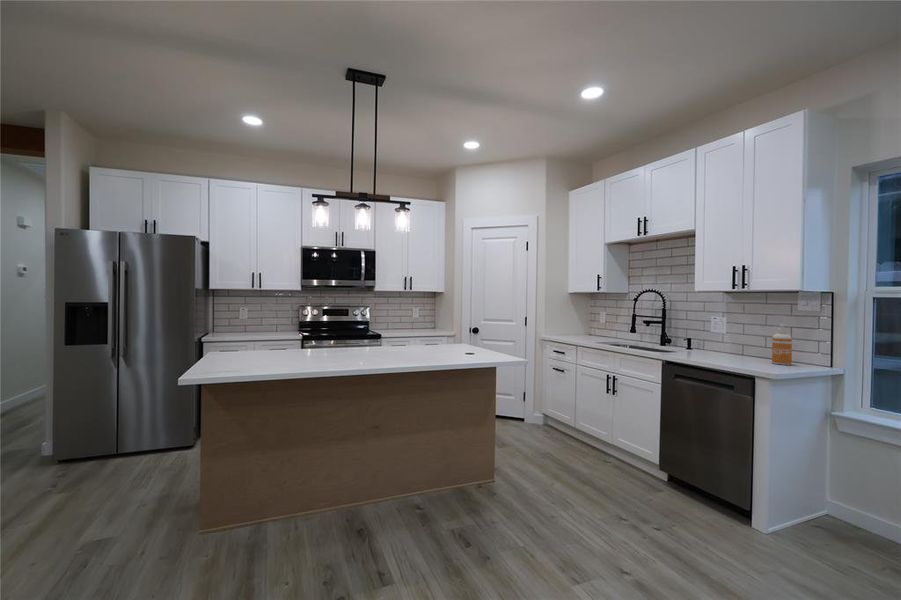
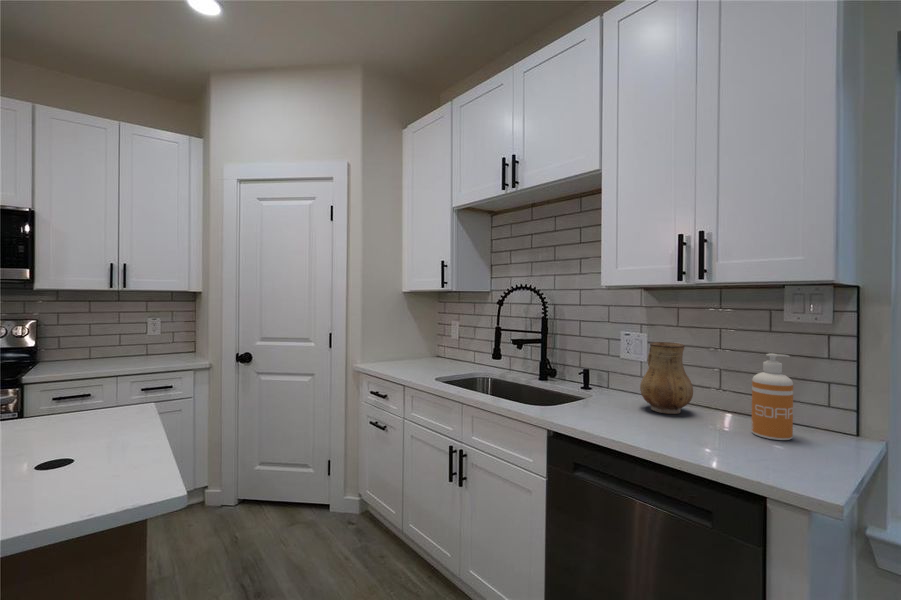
ceramic pitcher: none [718,321,747,357] -> present [640,342,693,414]

